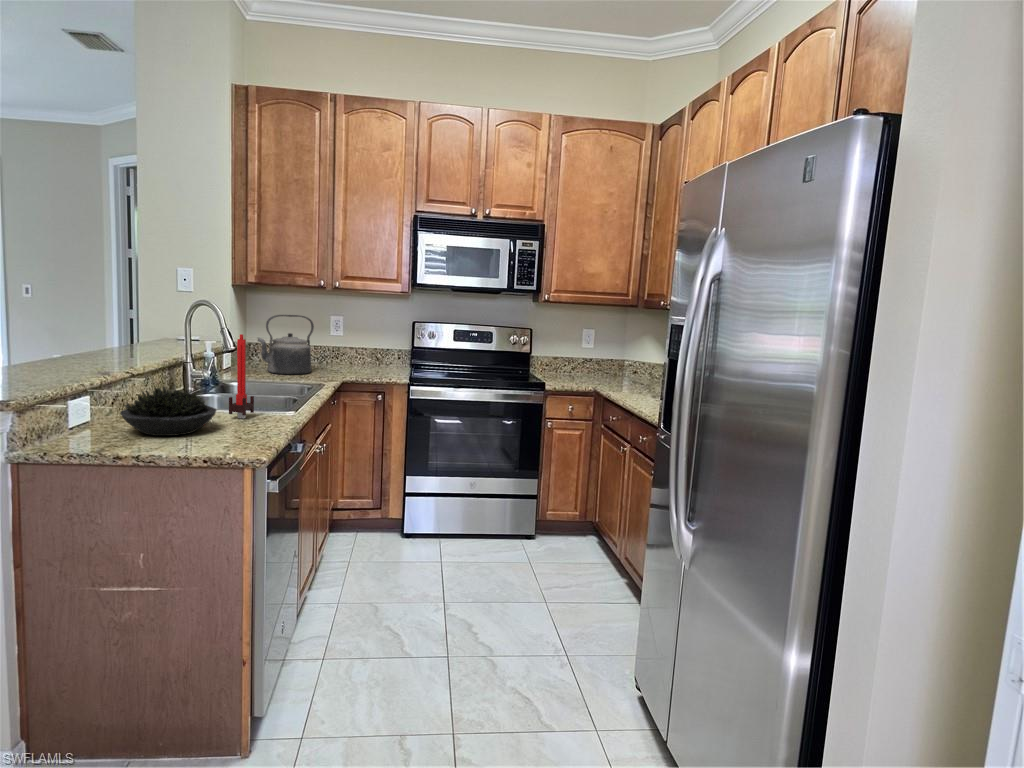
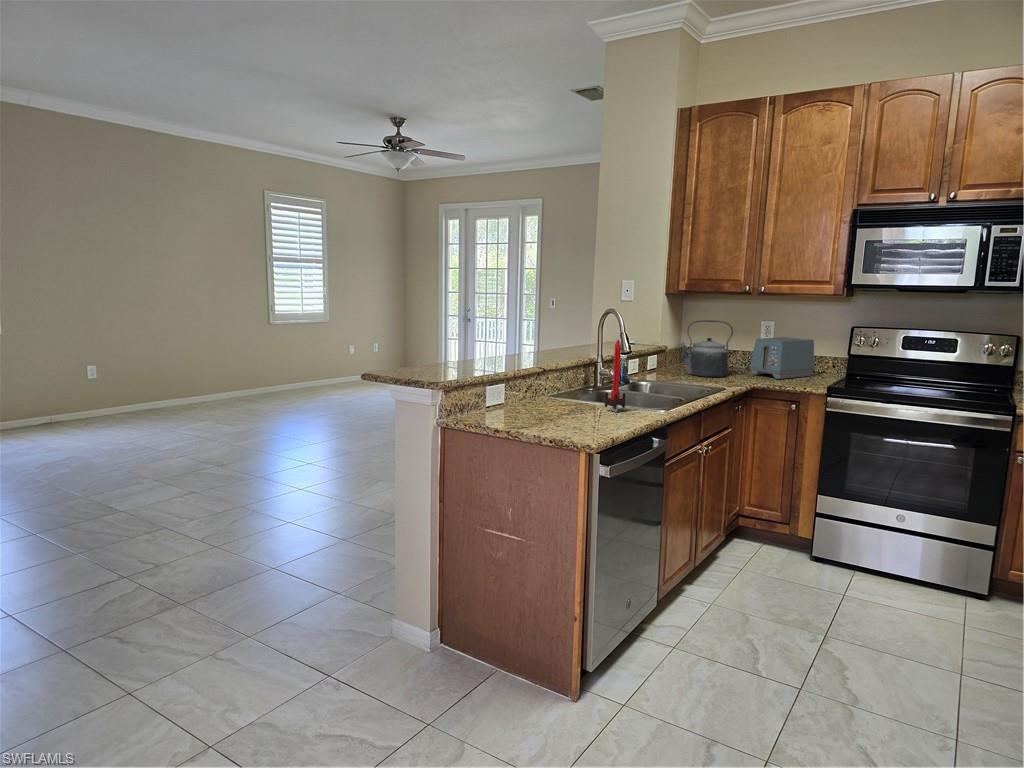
toaster: none [330,331,384,372] -> present [750,337,814,379]
succulent plant: present [120,387,216,436] -> none [521,379,587,419]

